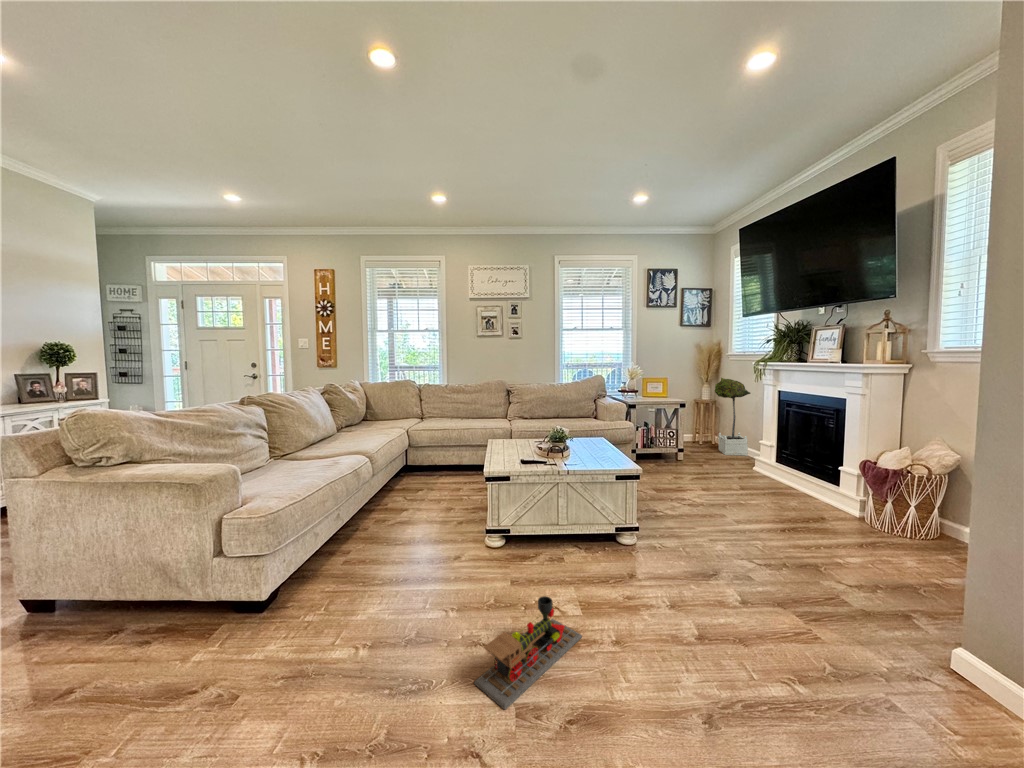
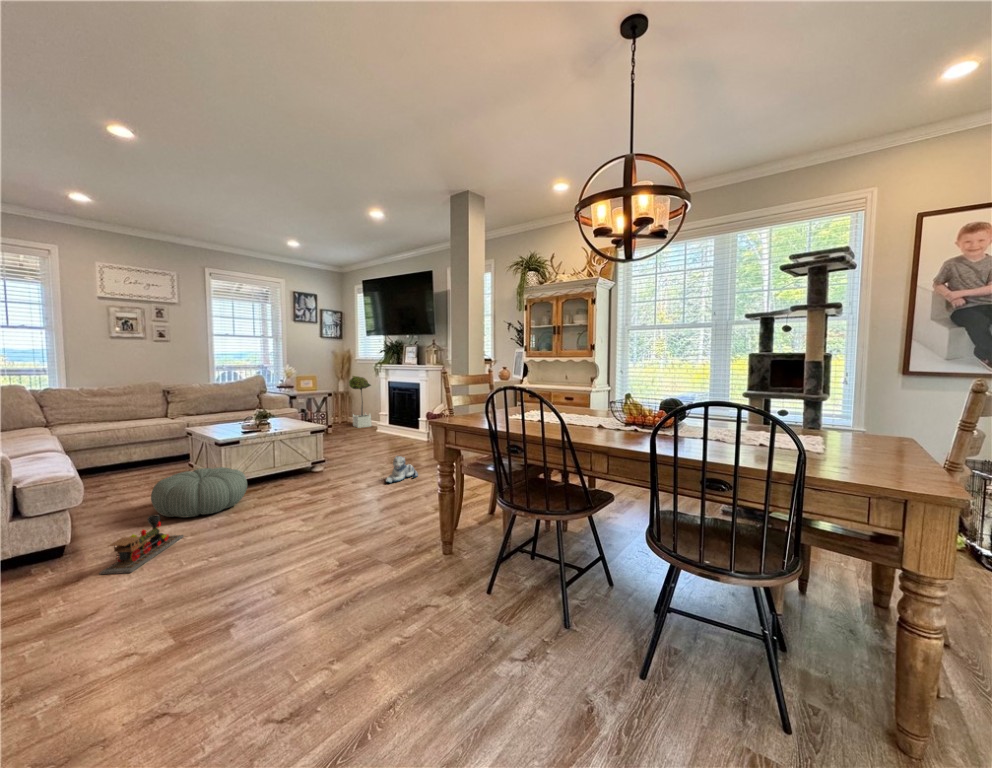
pouf: none [377,511,494,599] -> present [151,467,247,518]
plush toy: none [735,585,832,658] -> present [386,456,418,483]
toy train: present [474,596,582,710] -> present [99,515,184,574]

